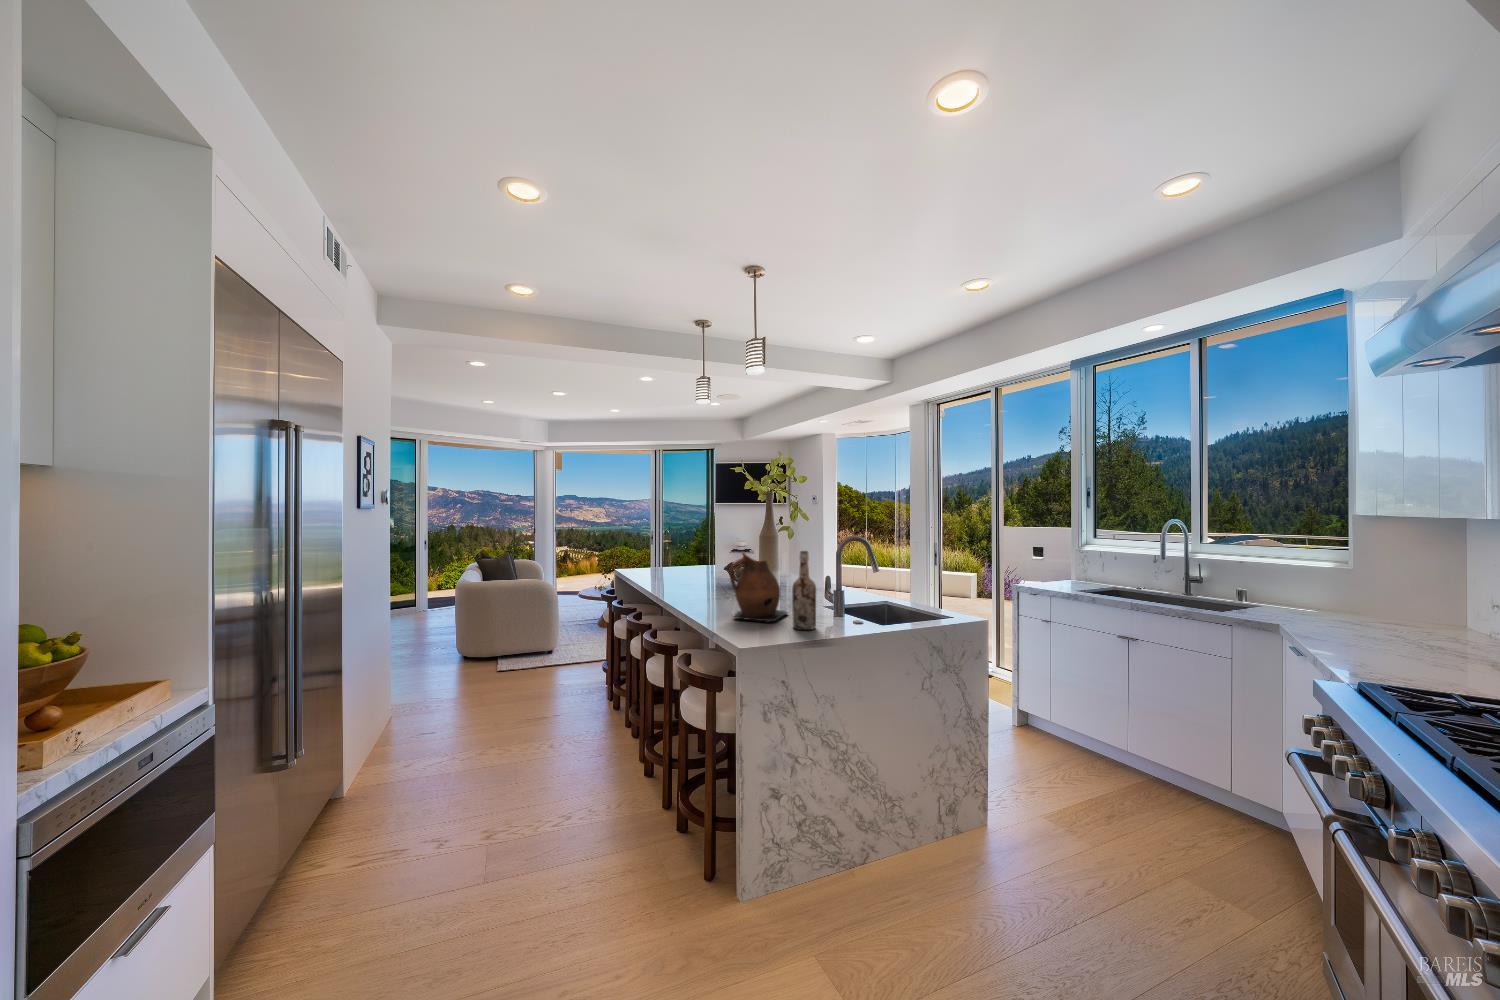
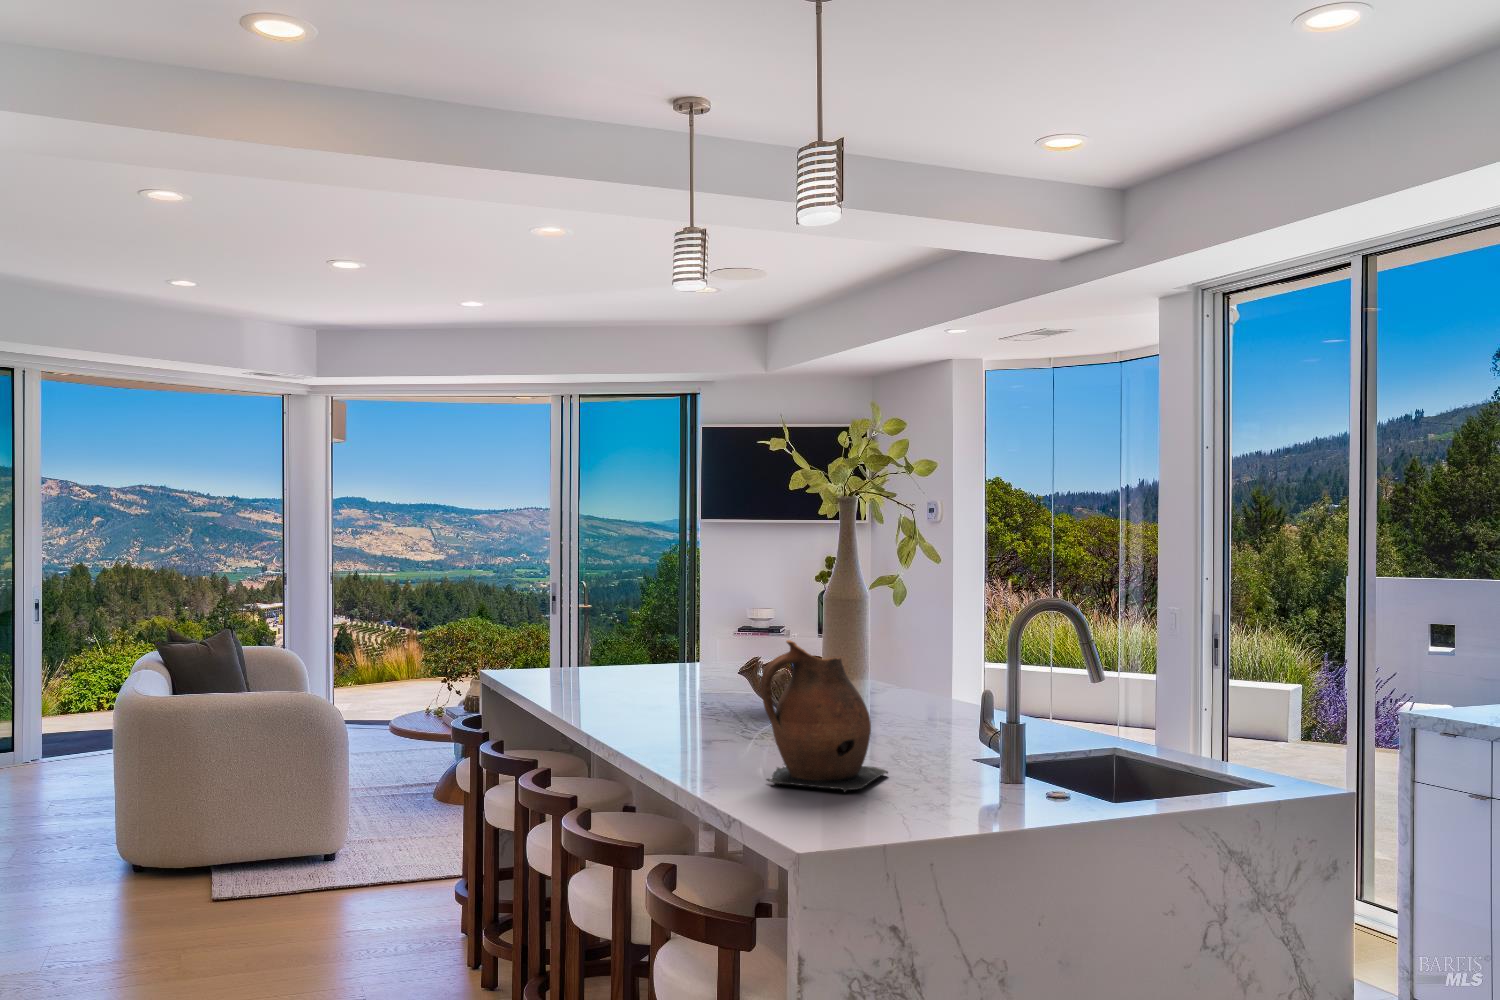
wine bottle: present [792,551,816,630] -> none [900,638,950,809]

